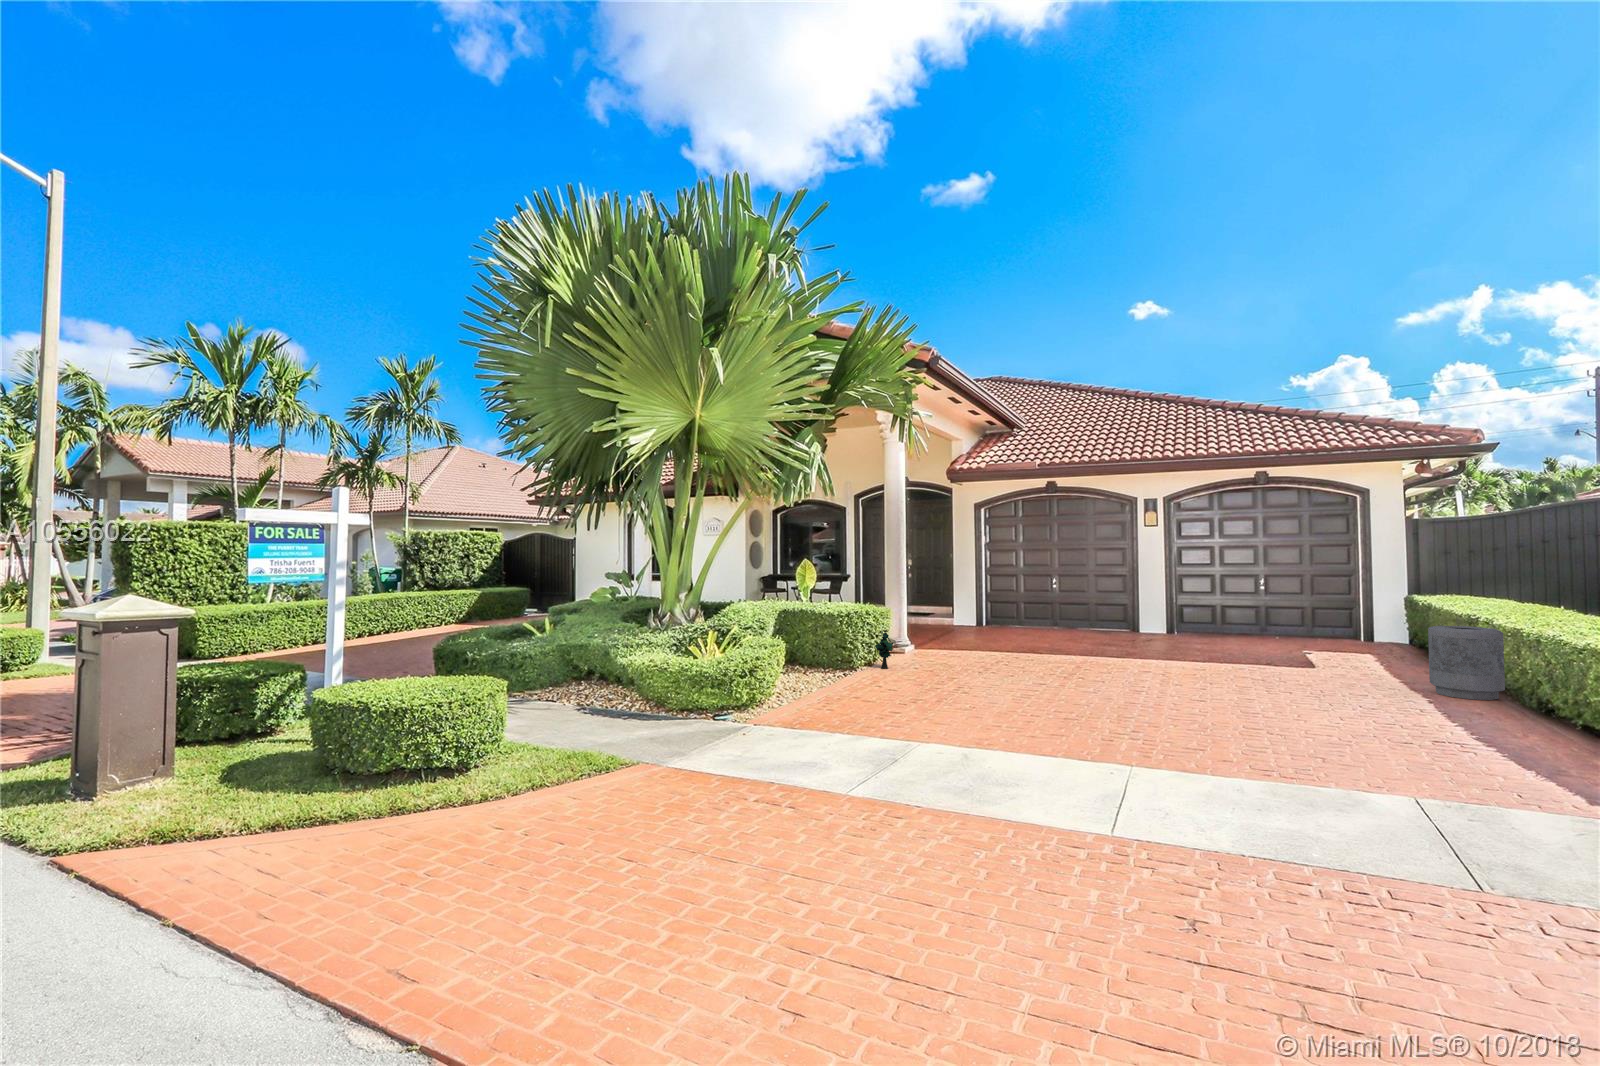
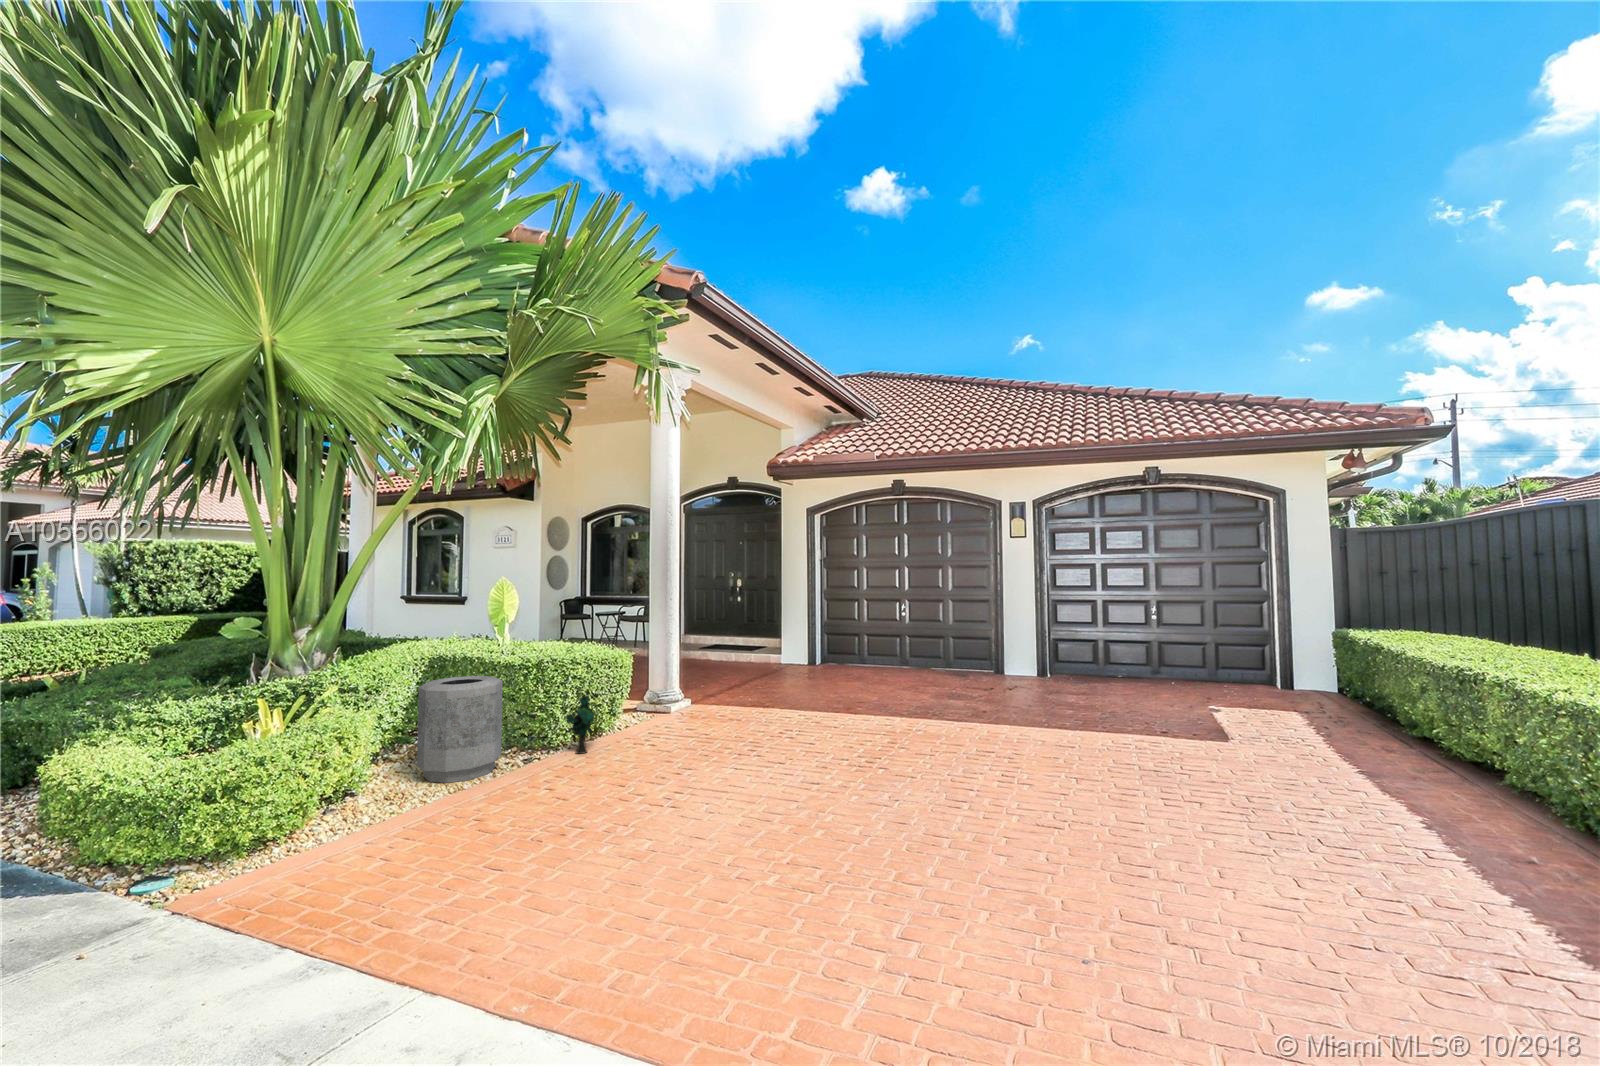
trash can: present [1428,626,1505,700] -> present [417,676,503,783]

